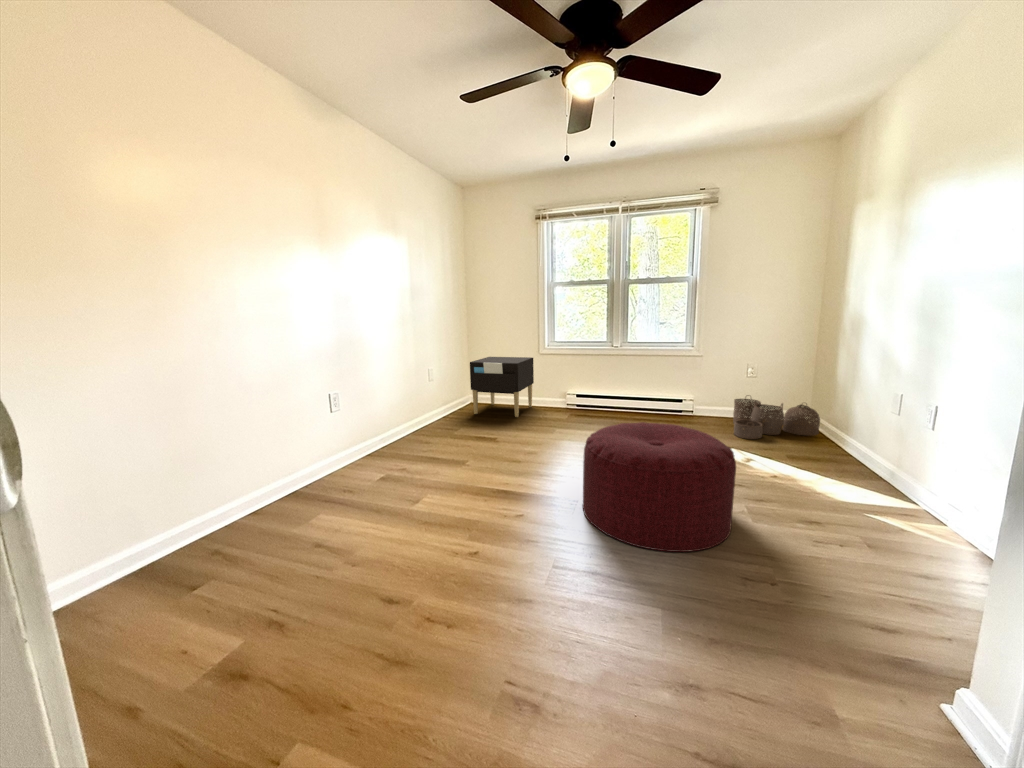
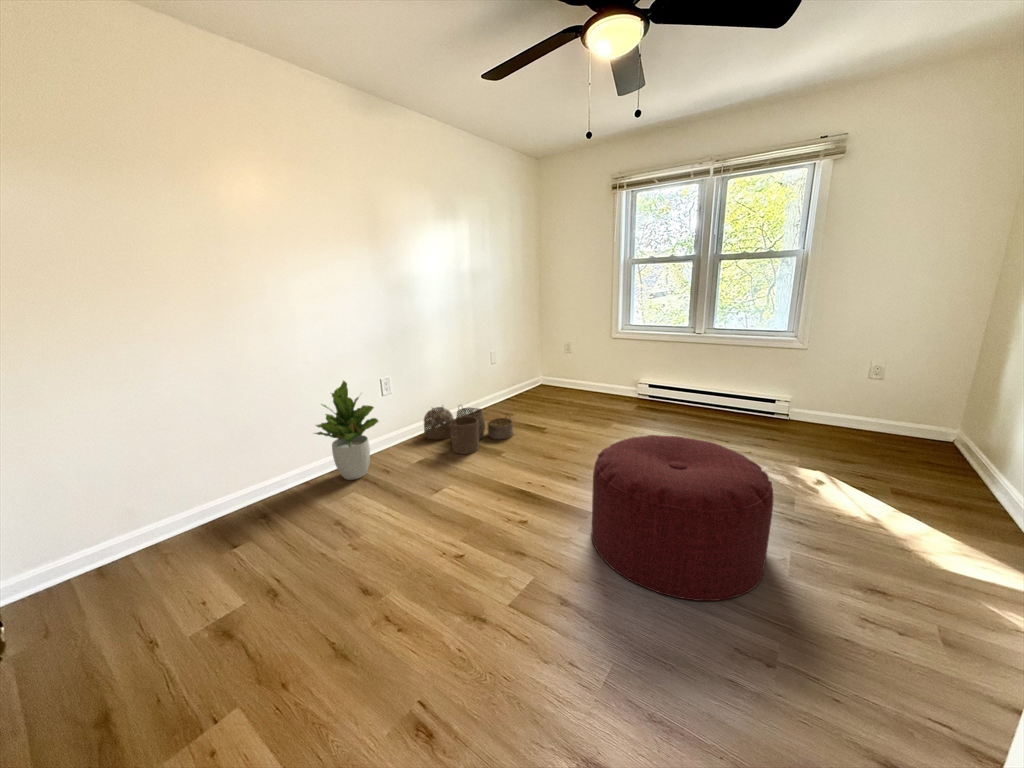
nightstand: present [470,357,534,417] -> none [532,340,603,406]
potted plant: none [267,393,346,504] -> present [315,381,378,480]
woven basket: present [733,398,820,439] -> present [424,407,513,454]

